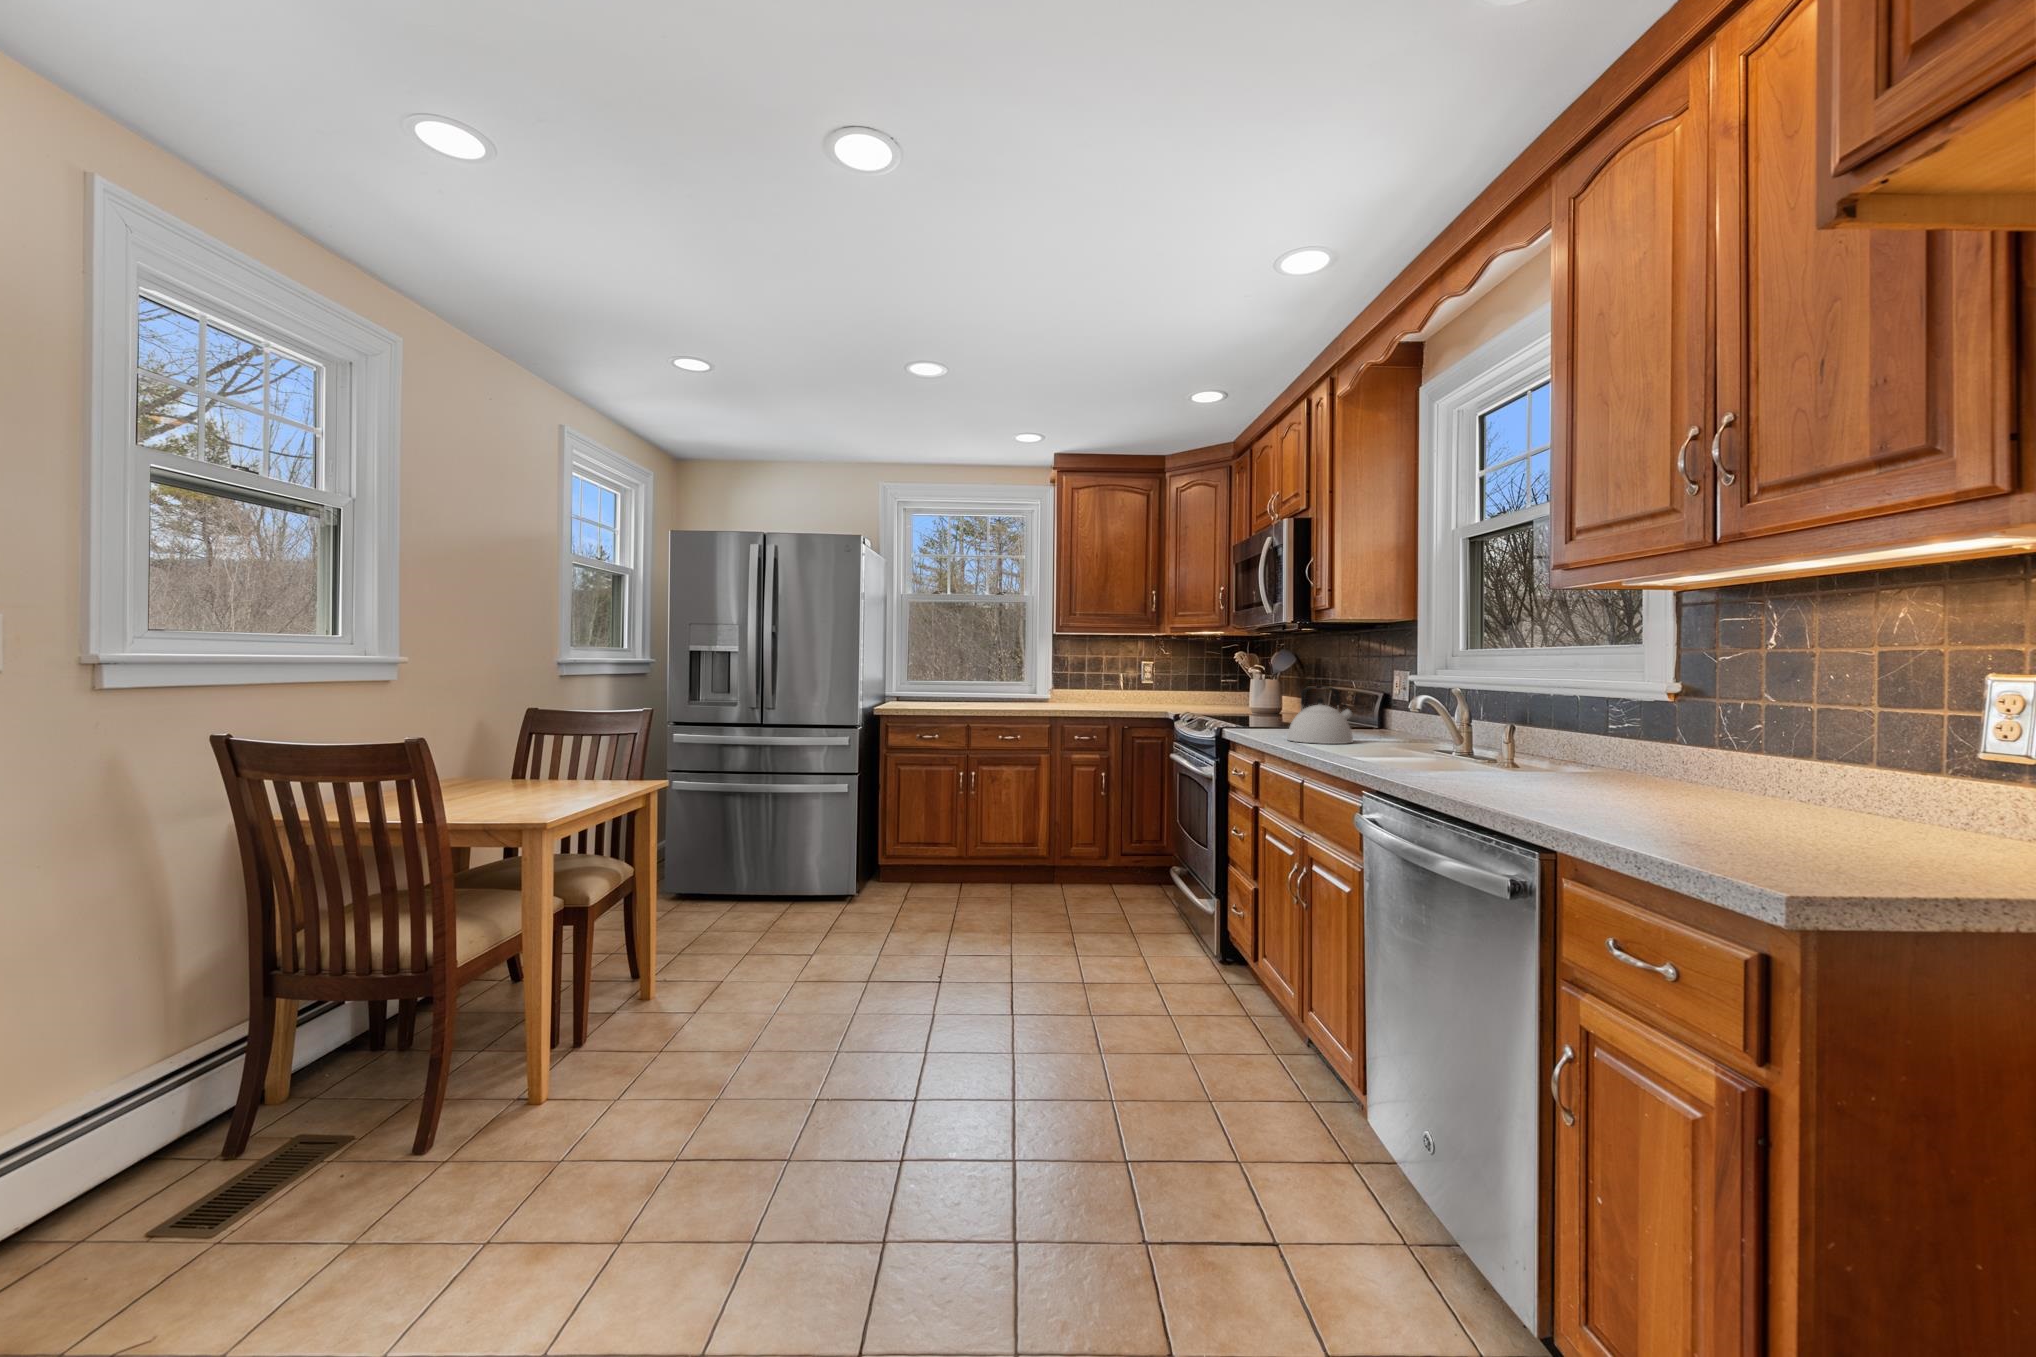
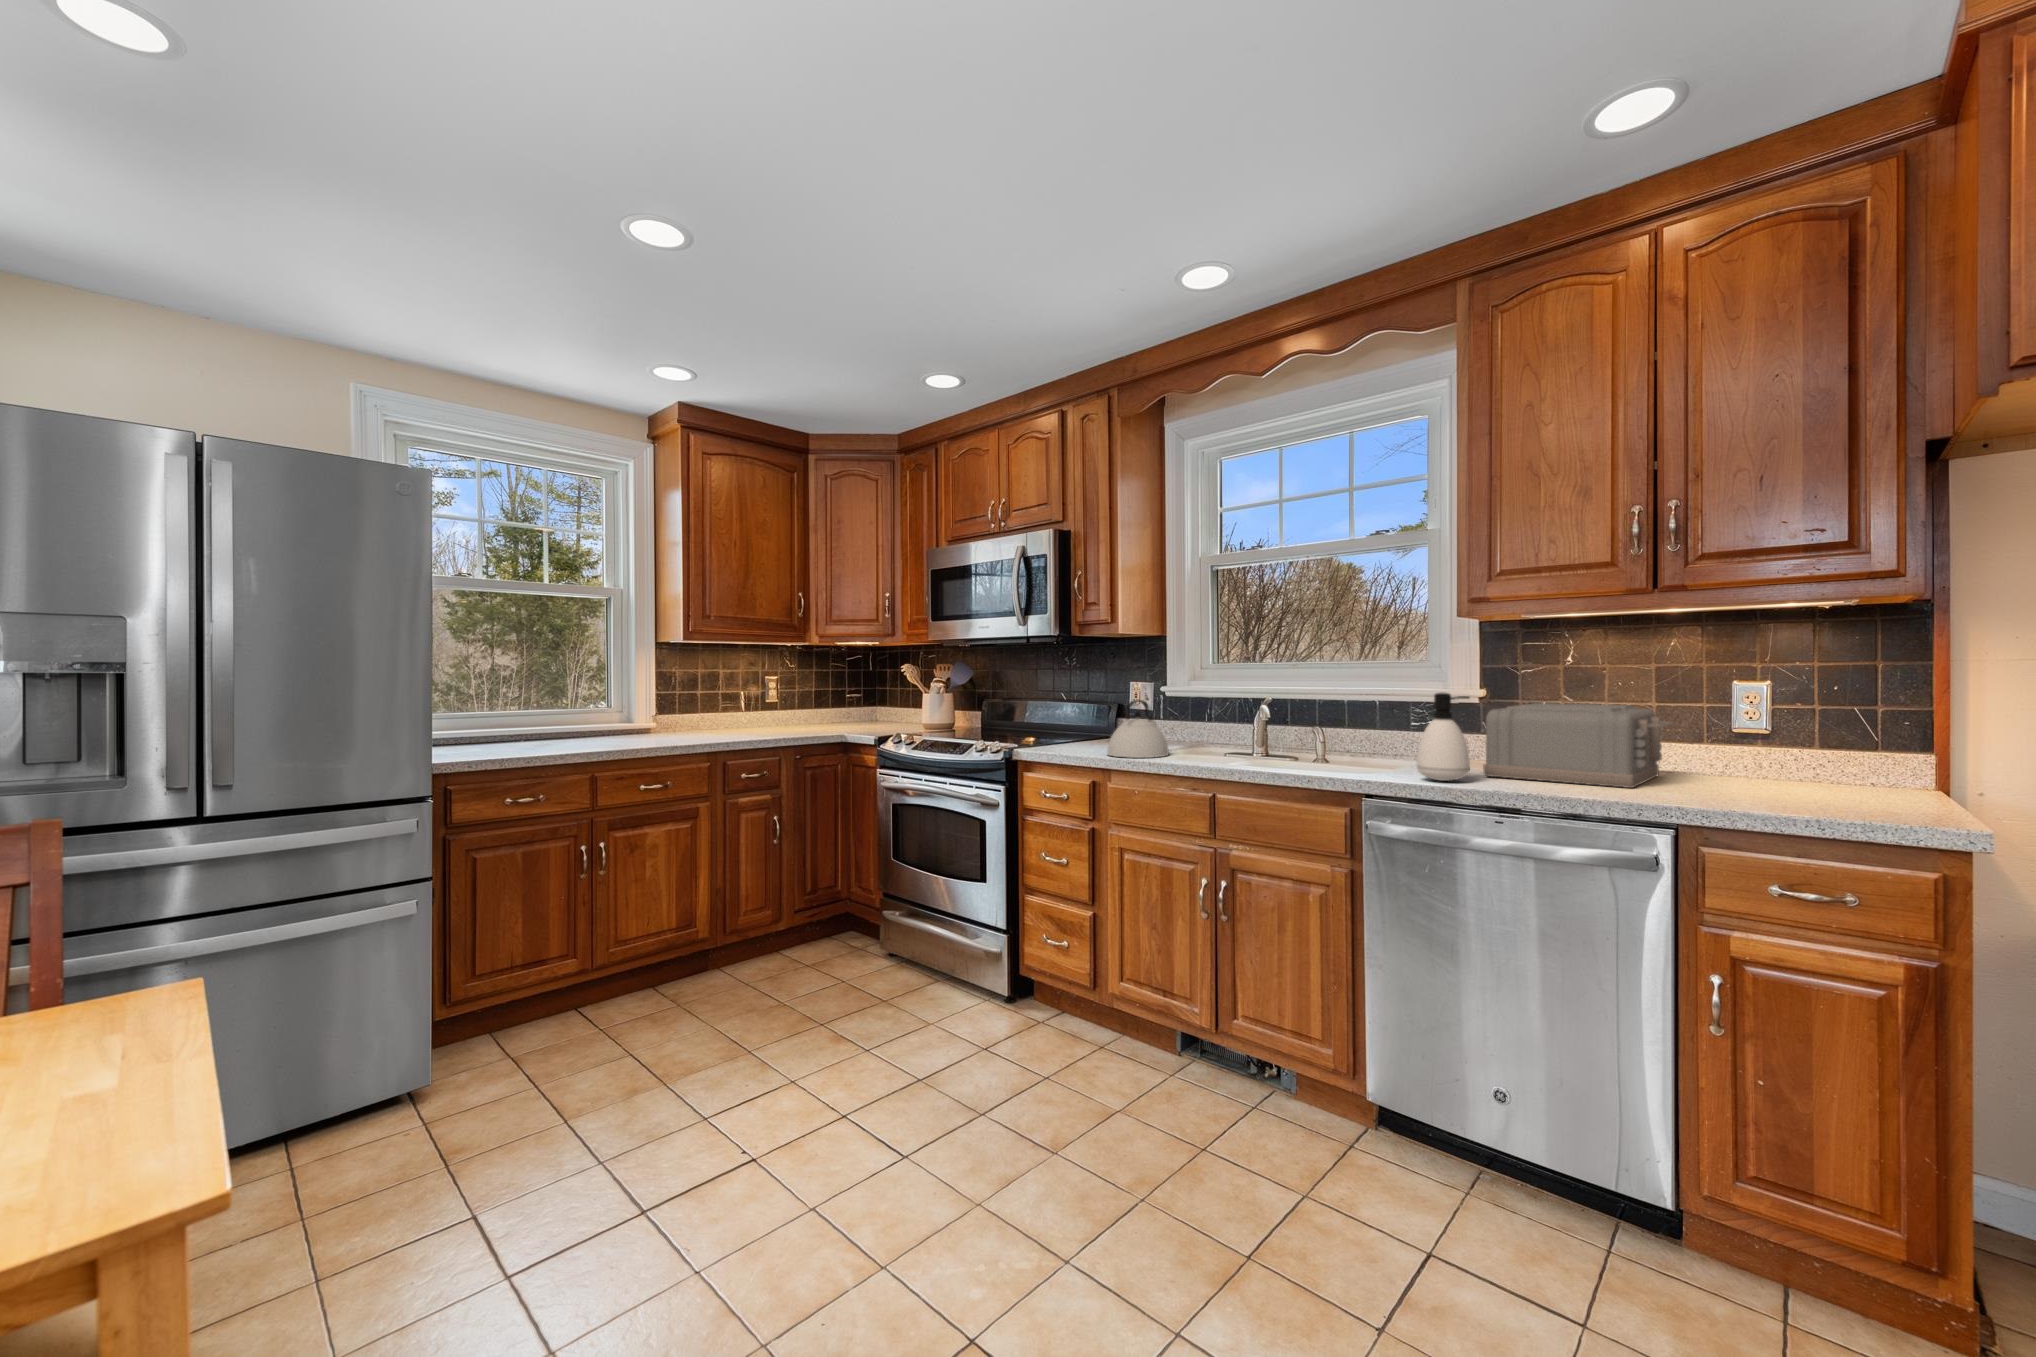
soap dispenser: none [1437,680,1503,782] -> present [1417,692,1470,781]
toaster: none [1545,700,1842,815] -> present [1483,703,1673,788]

